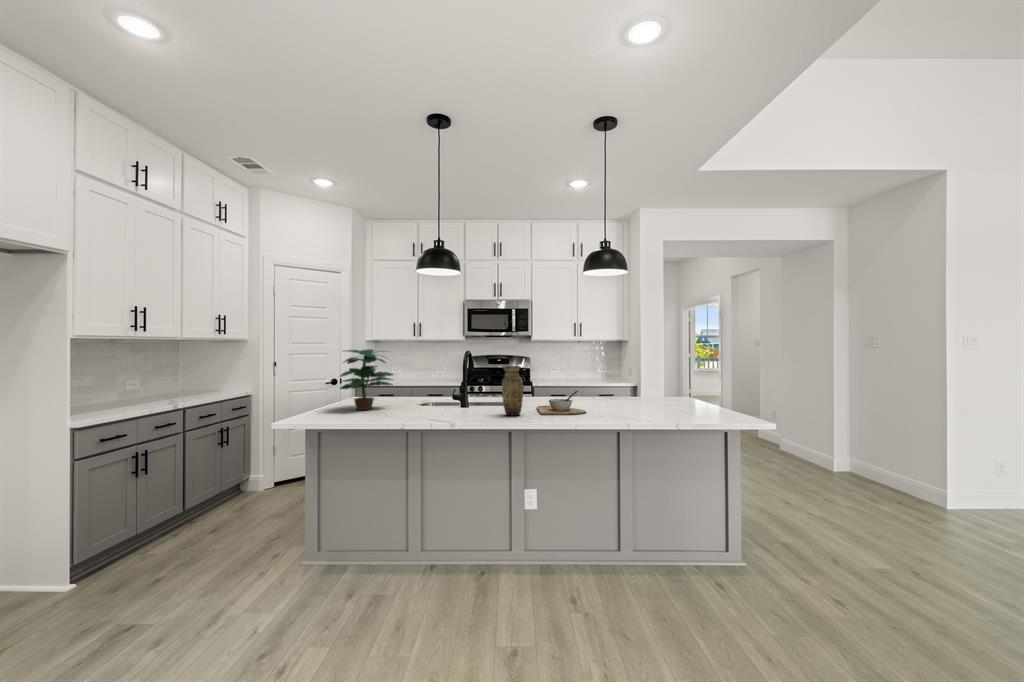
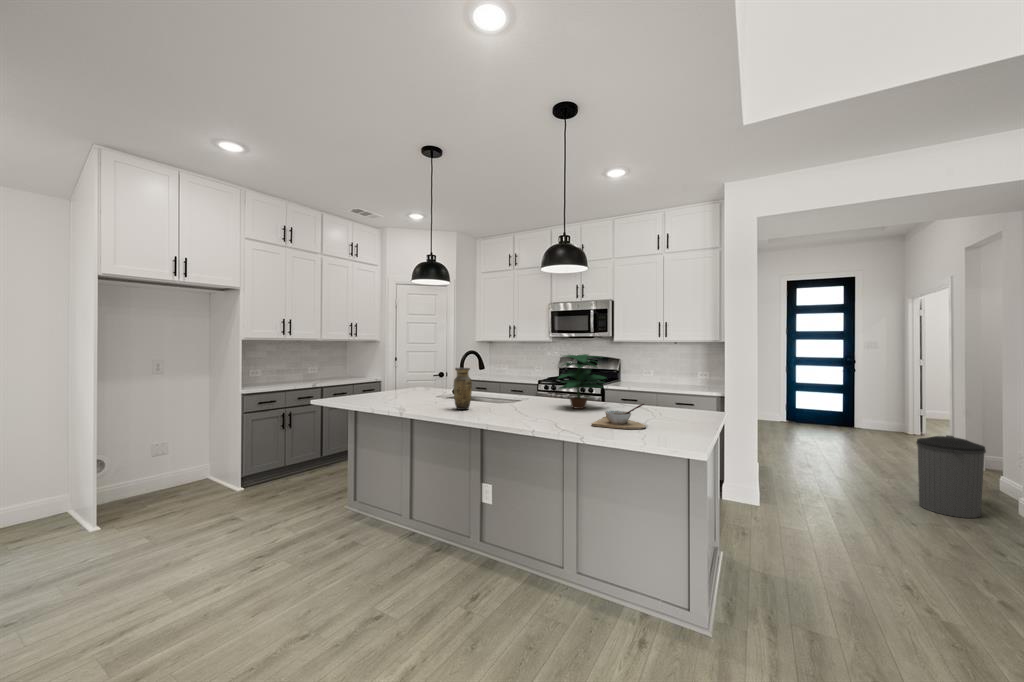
potted plant: present [340,349,394,410] -> present [558,354,606,409]
bowl: present [536,391,586,415] -> present [591,404,646,429]
trash can: none [762,407,805,465] -> present [916,435,986,518]

